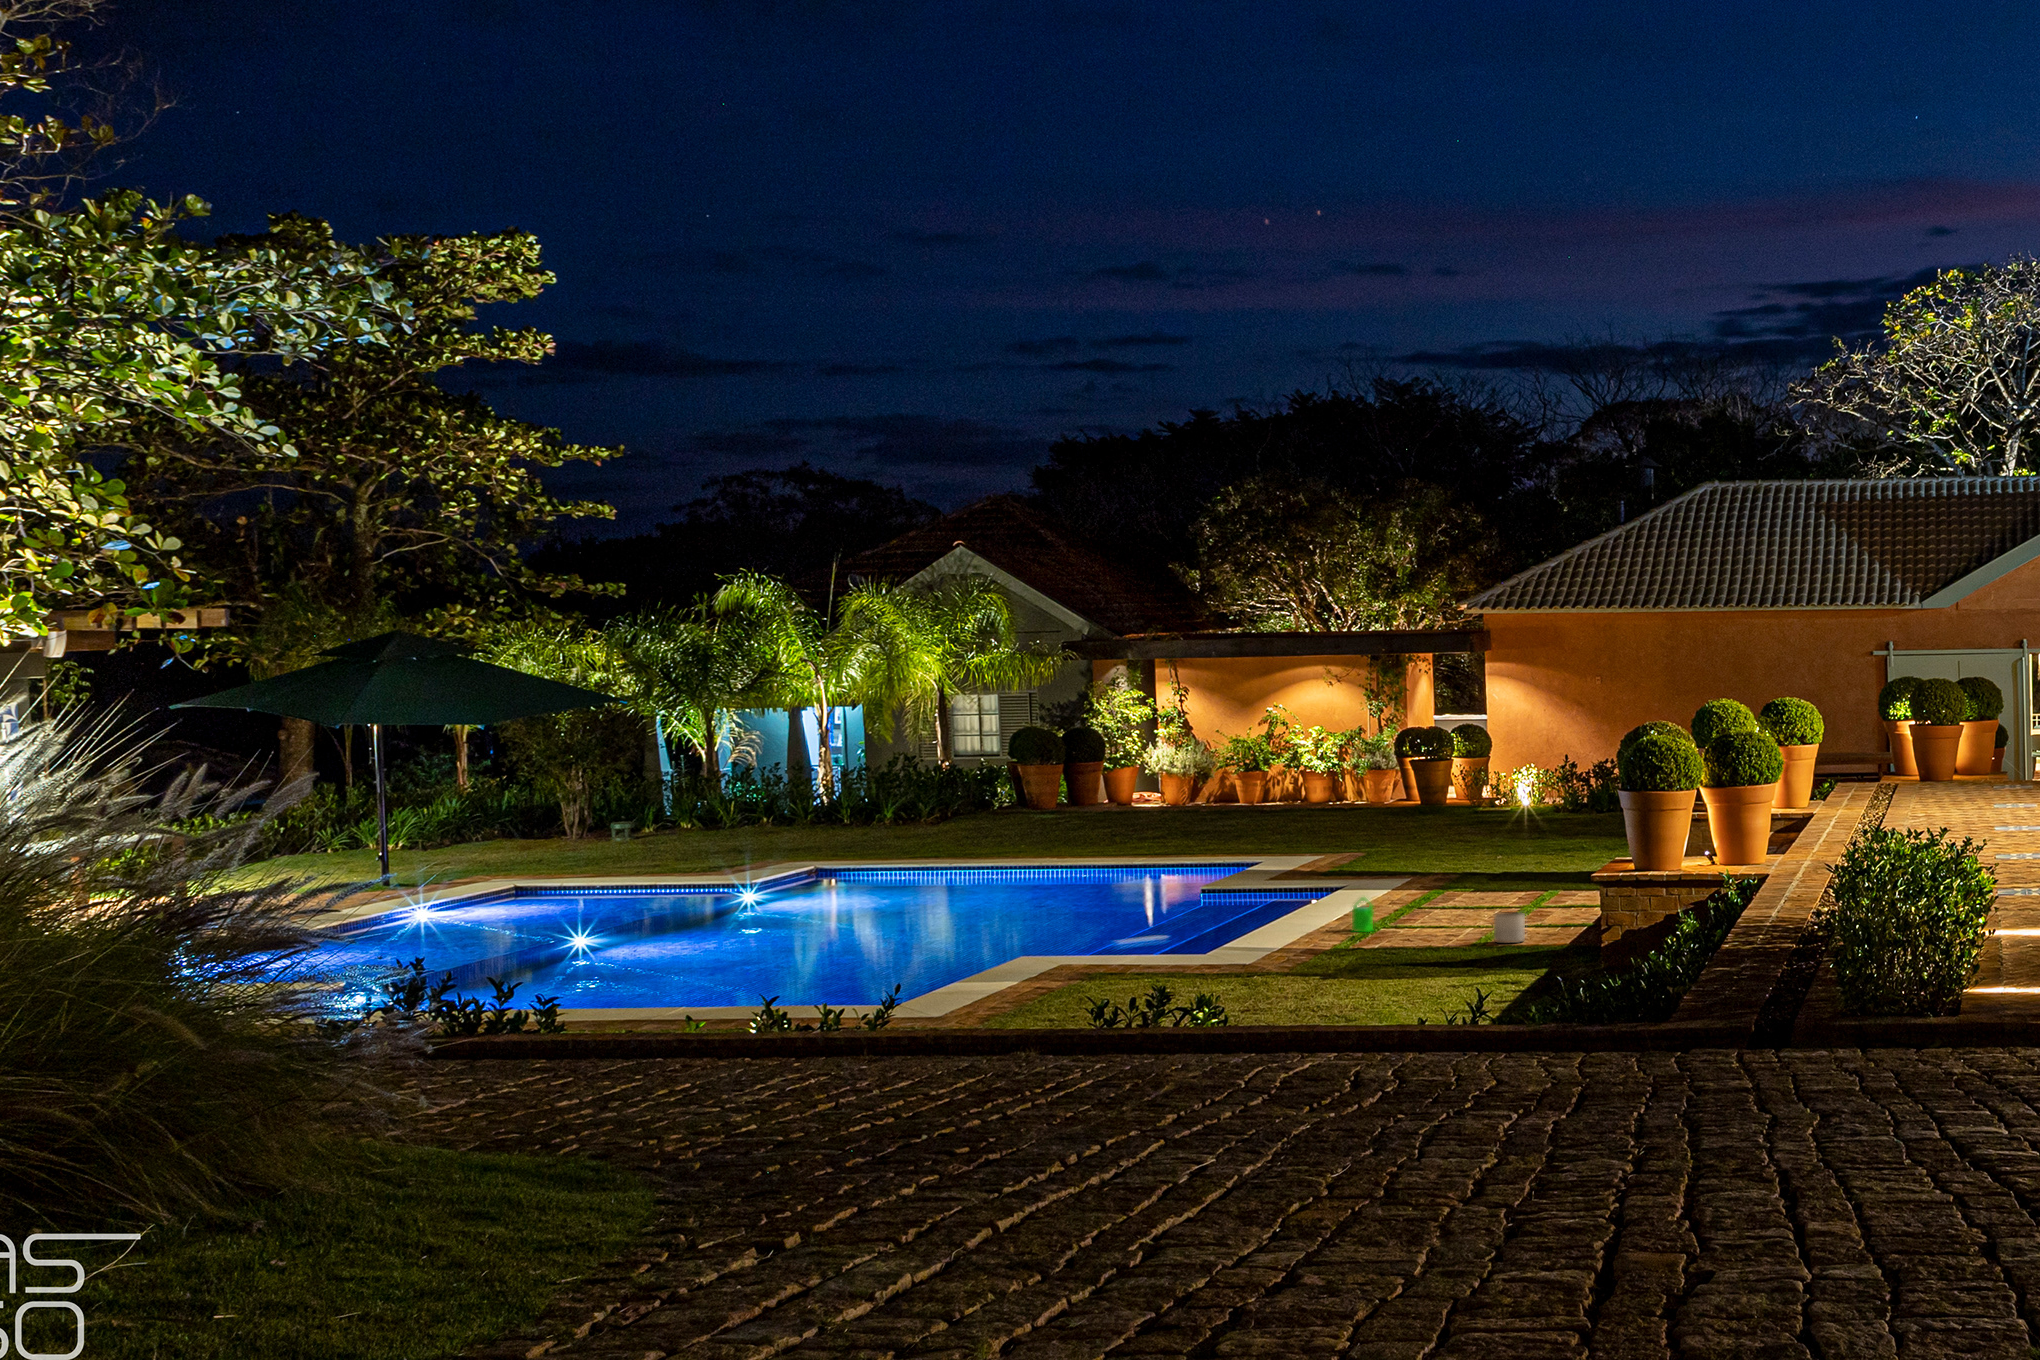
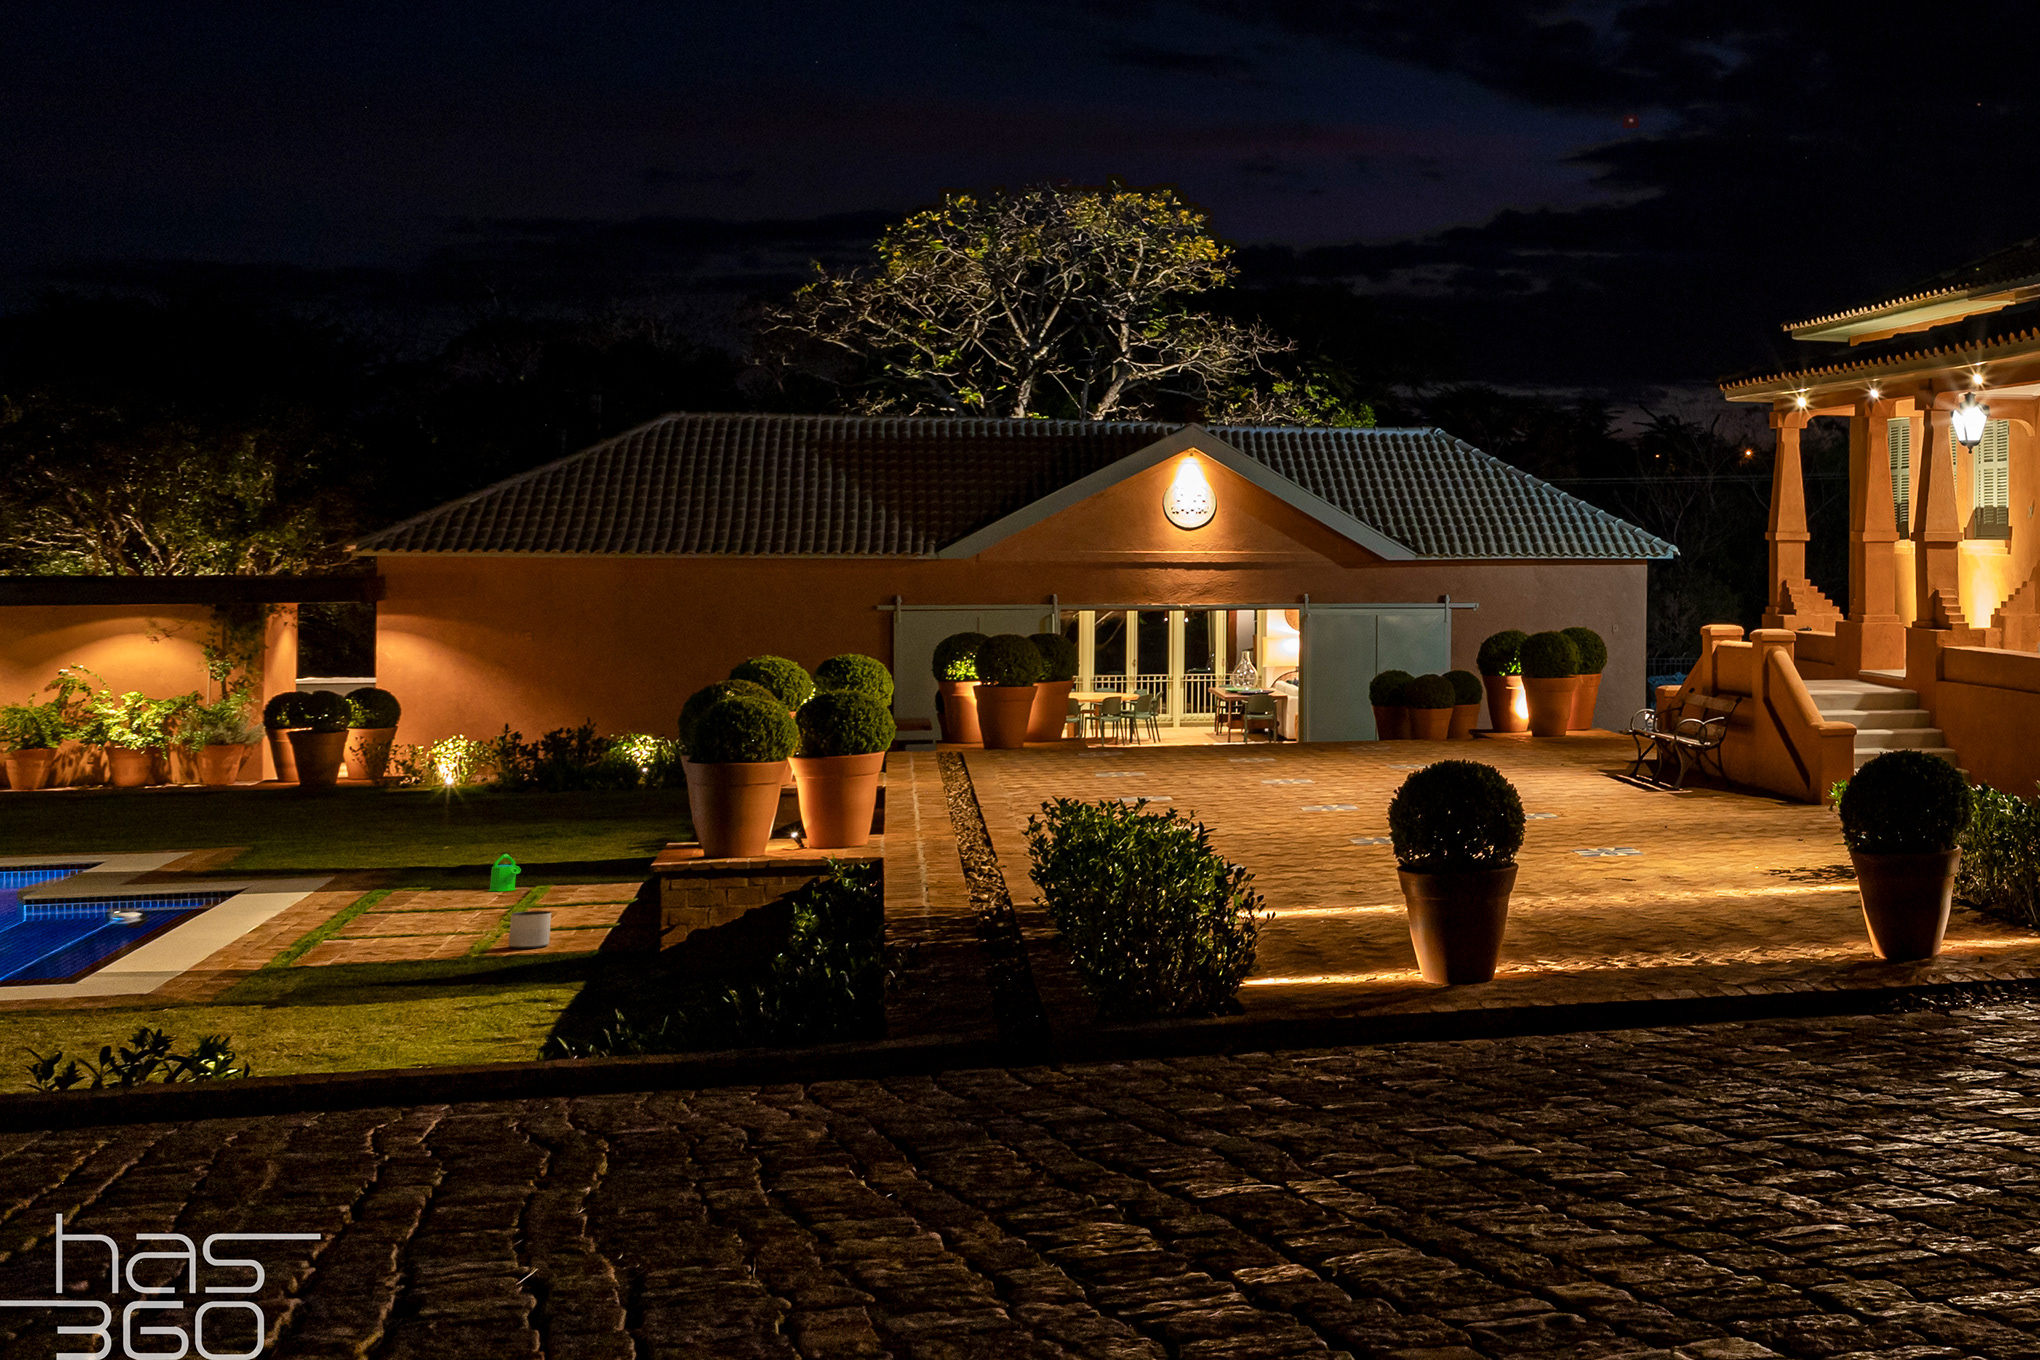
watering can: present [1352,897,1374,932] -> present [488,854,521,891]

